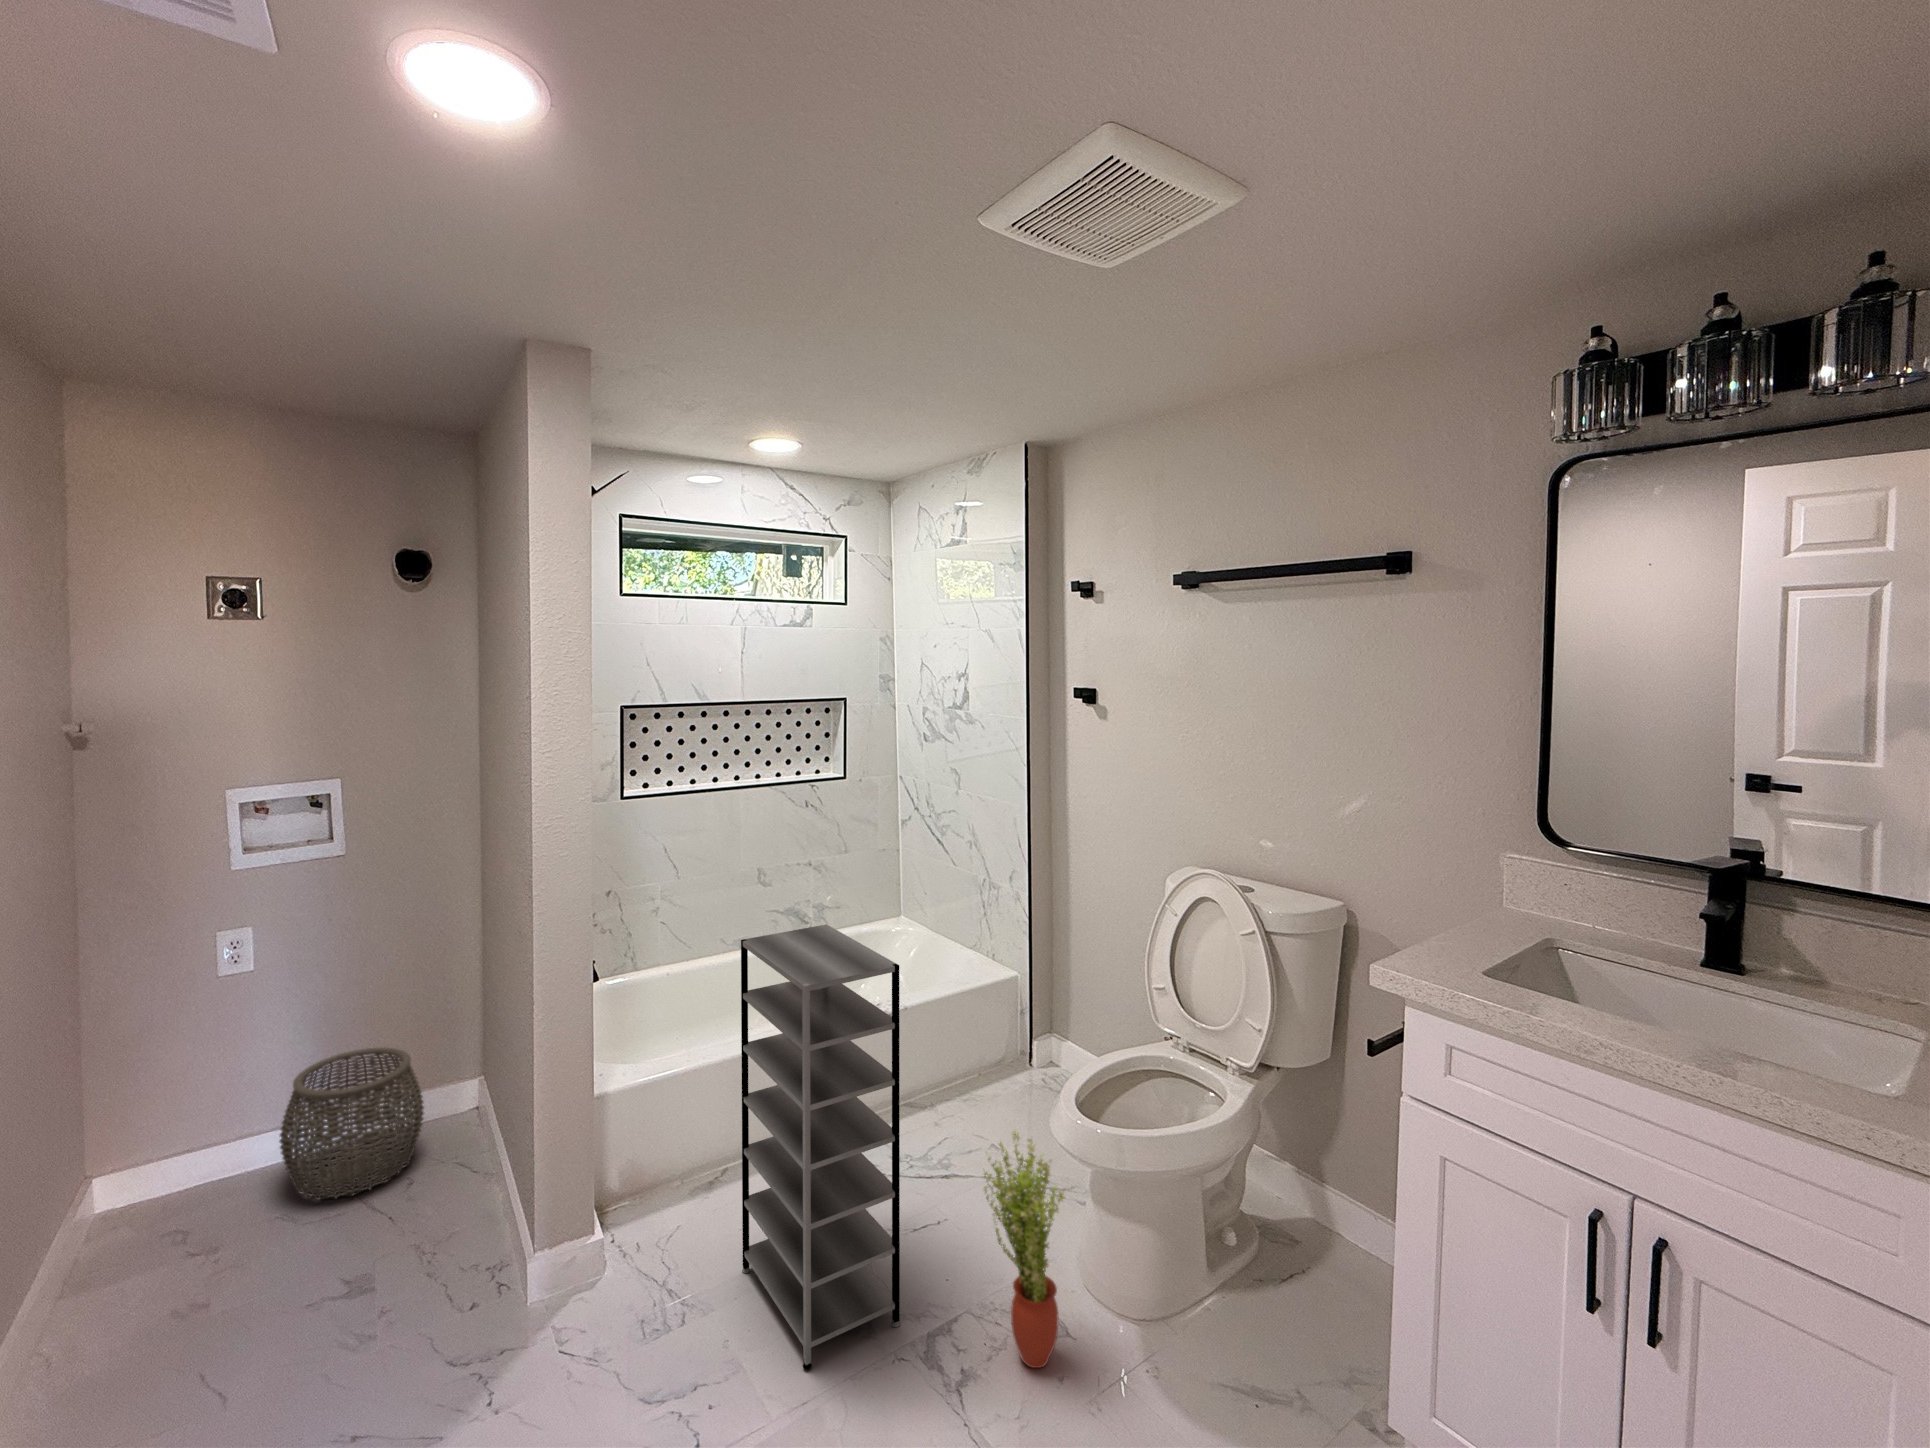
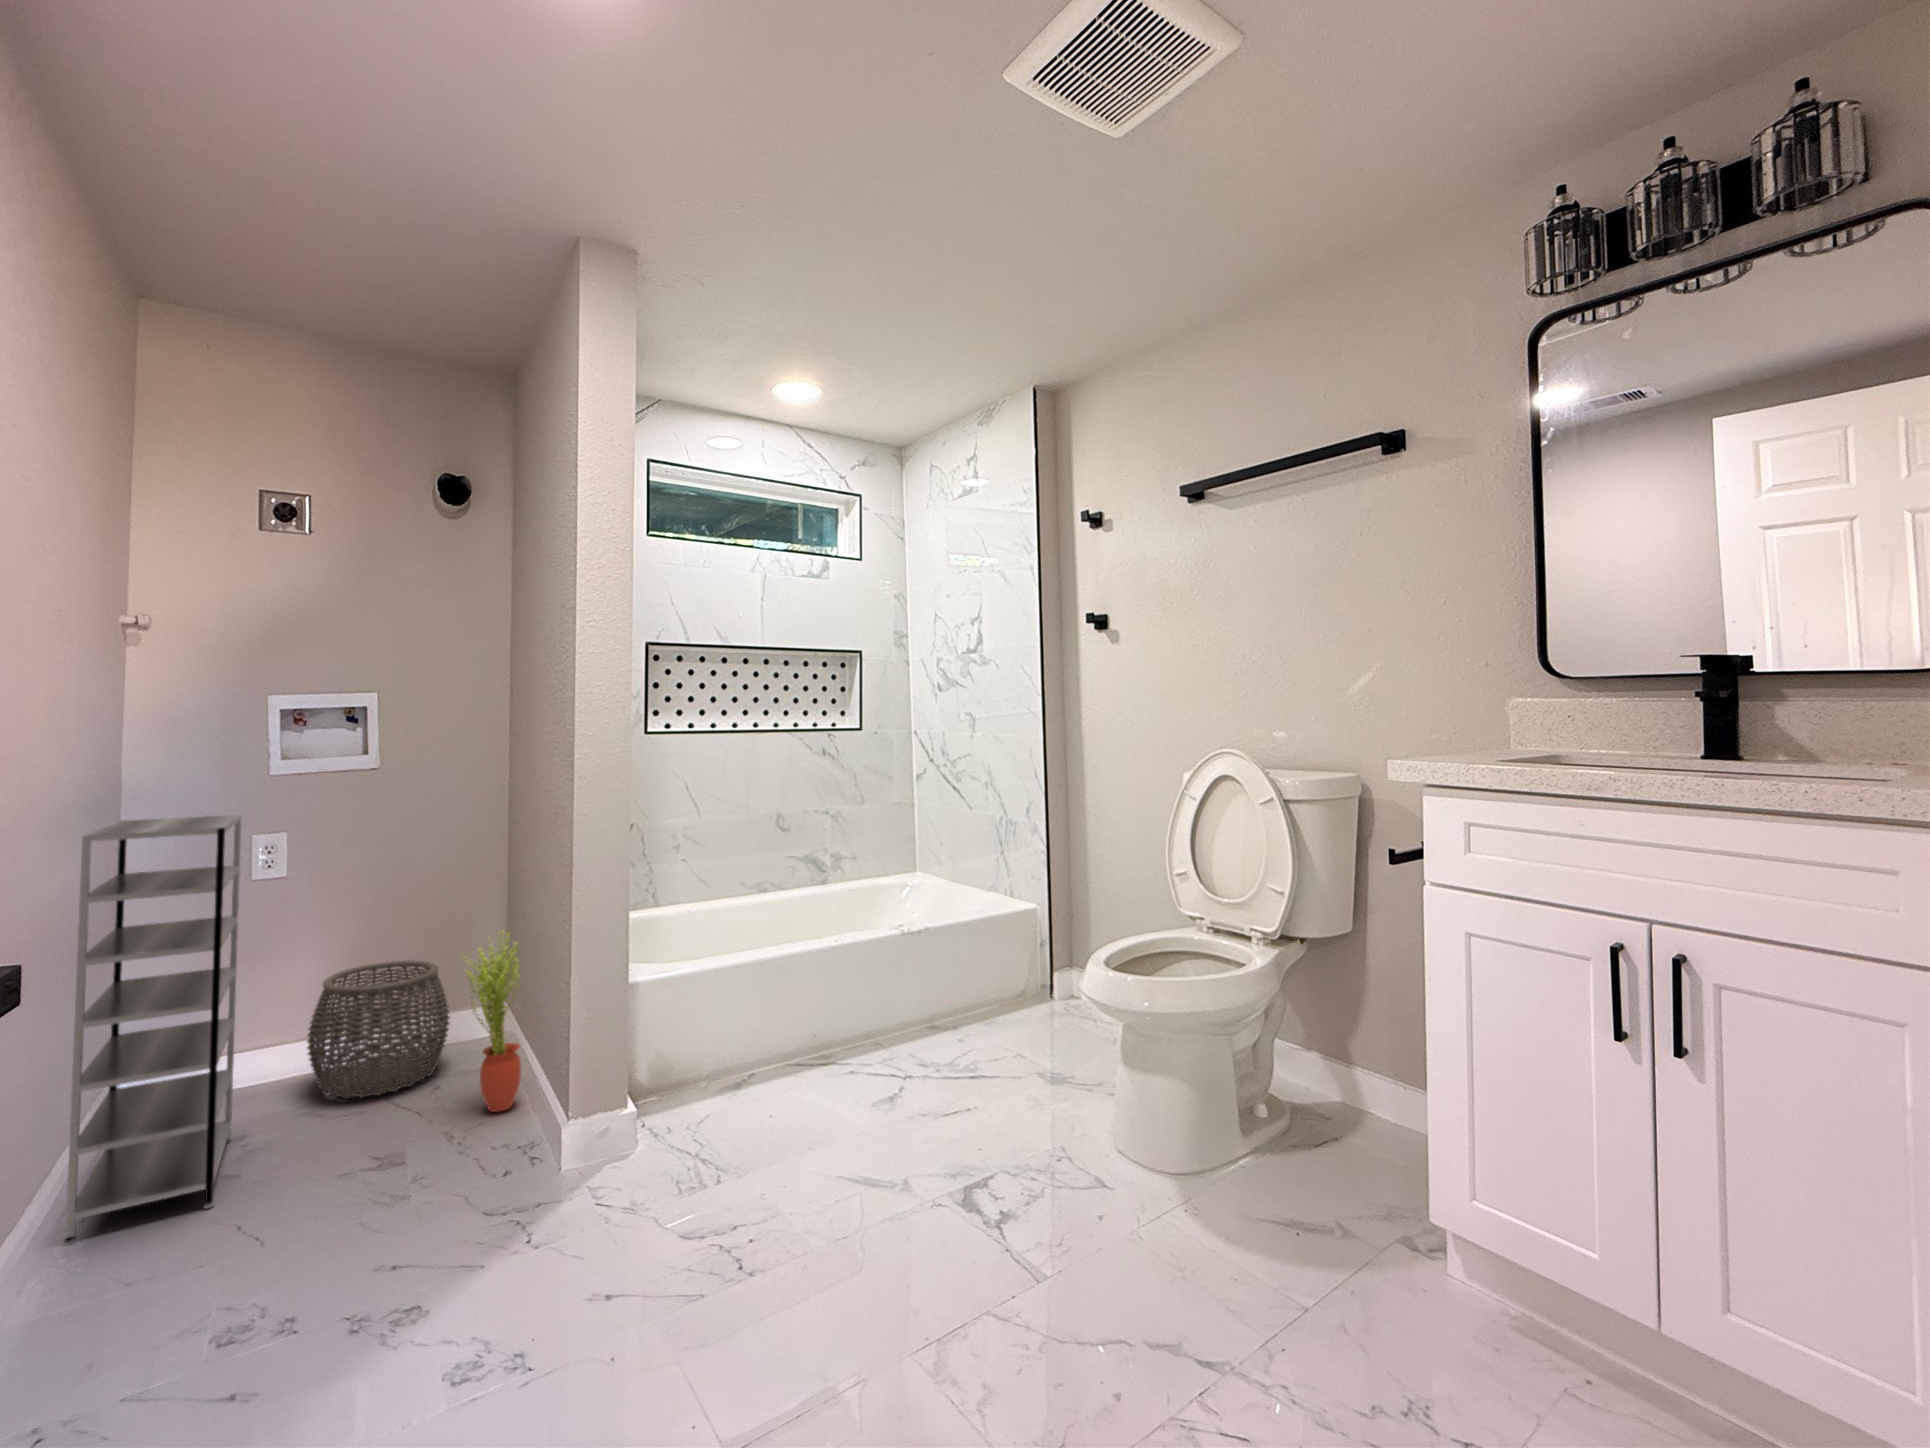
shelving unit: present [741,924,900,1370] -> present [65,815,241,1242]
potted plant: present [983,1130,1065,1368] -> present [464,931,521,1112]

